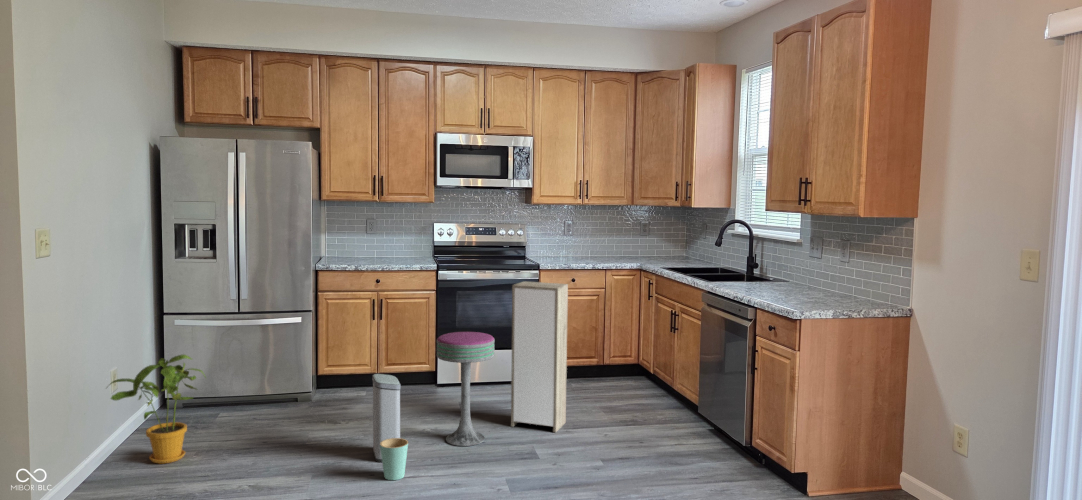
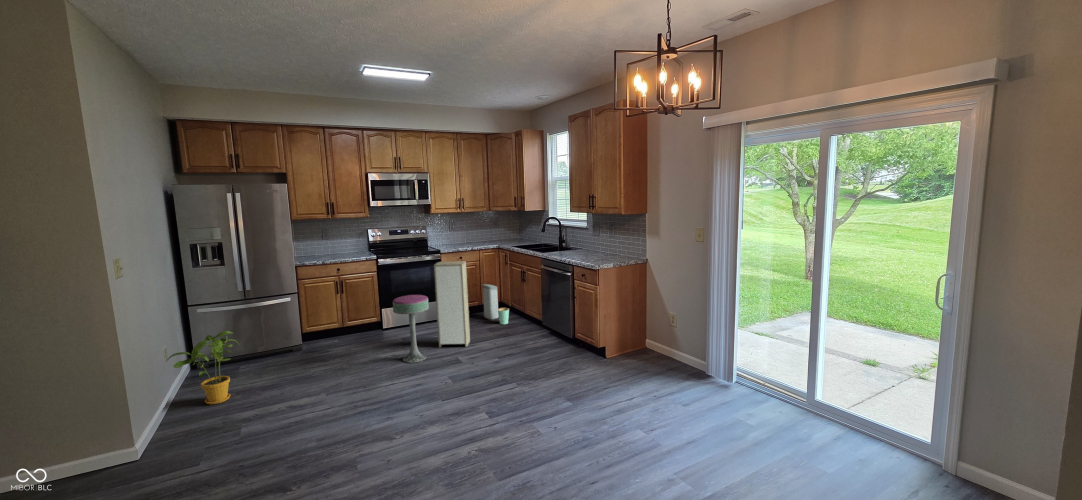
trash can: present [372,374,408,480] -> present [483,284,509,324]

